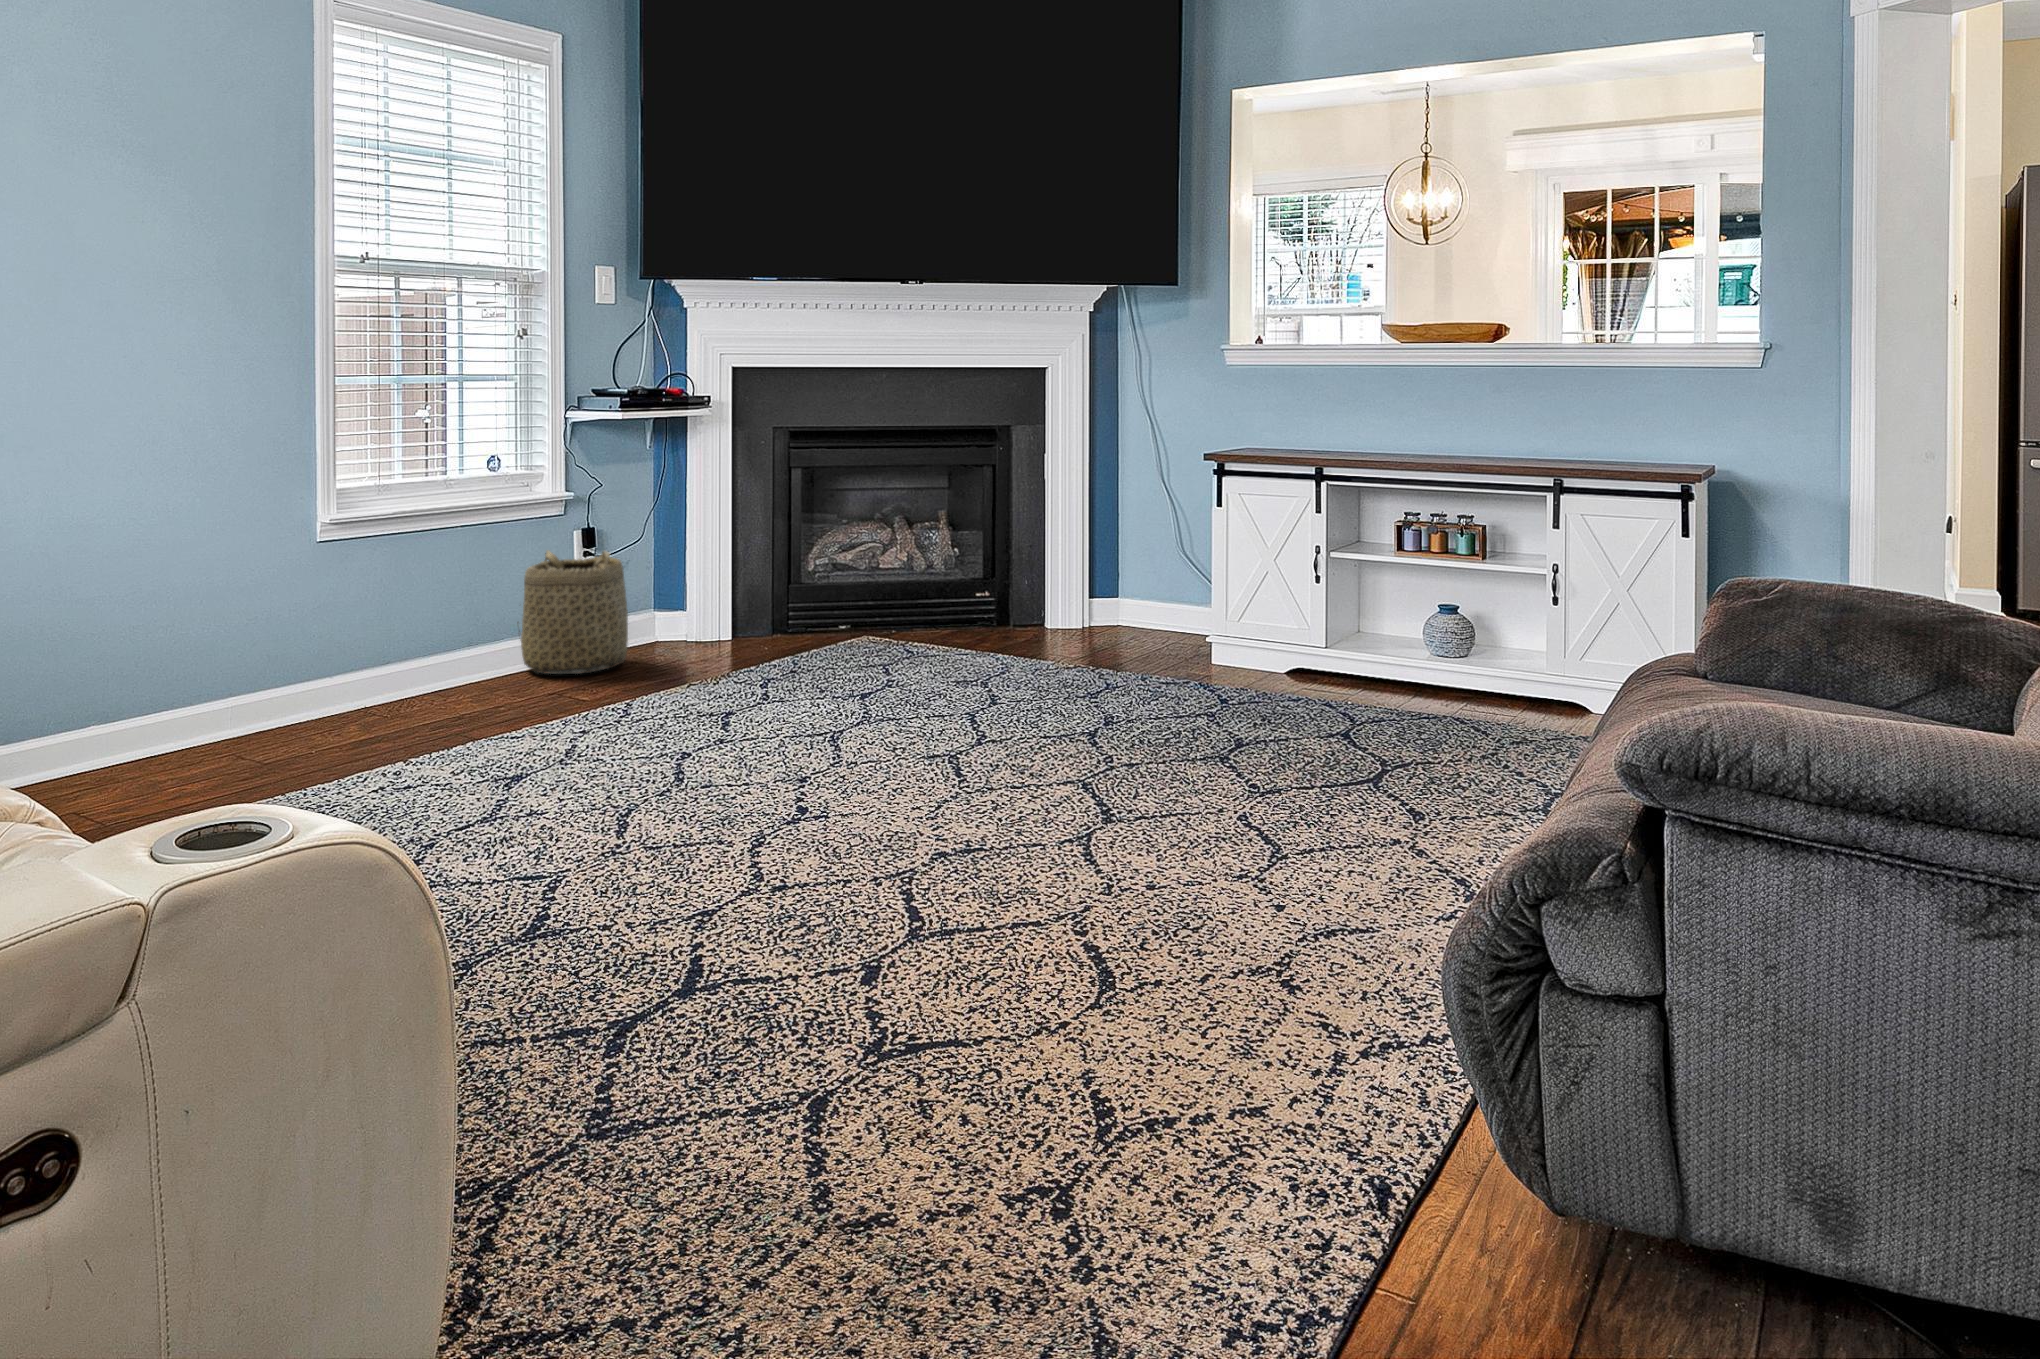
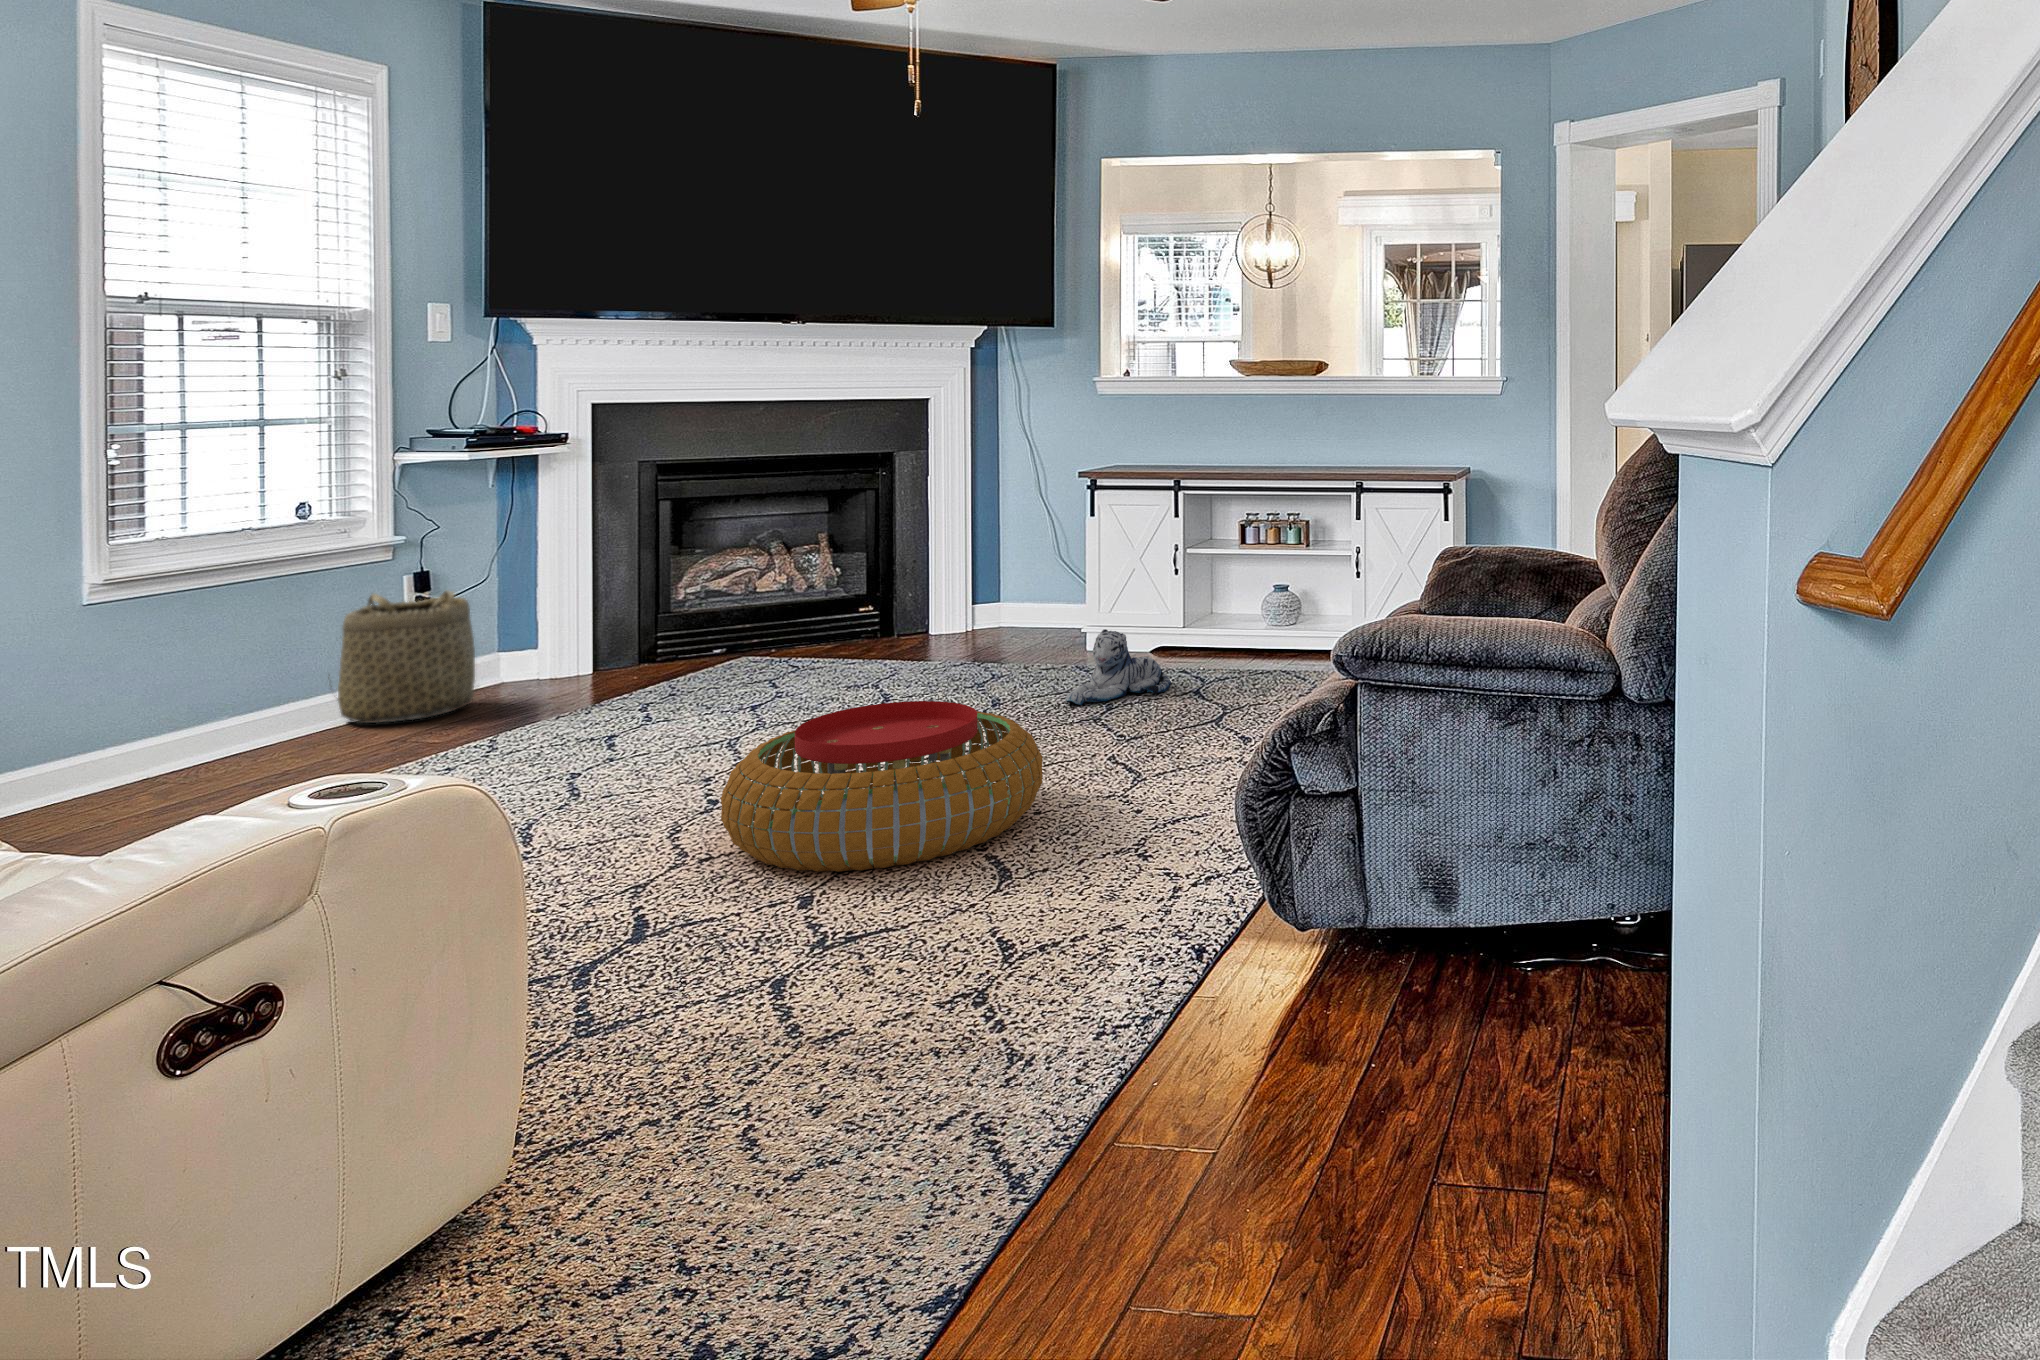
plush toy: none [1186,645,1313,736] -> present [1065,629,1171,705]
pouf: none [795,721,1156,938] -> present [721,701,1043,872]

